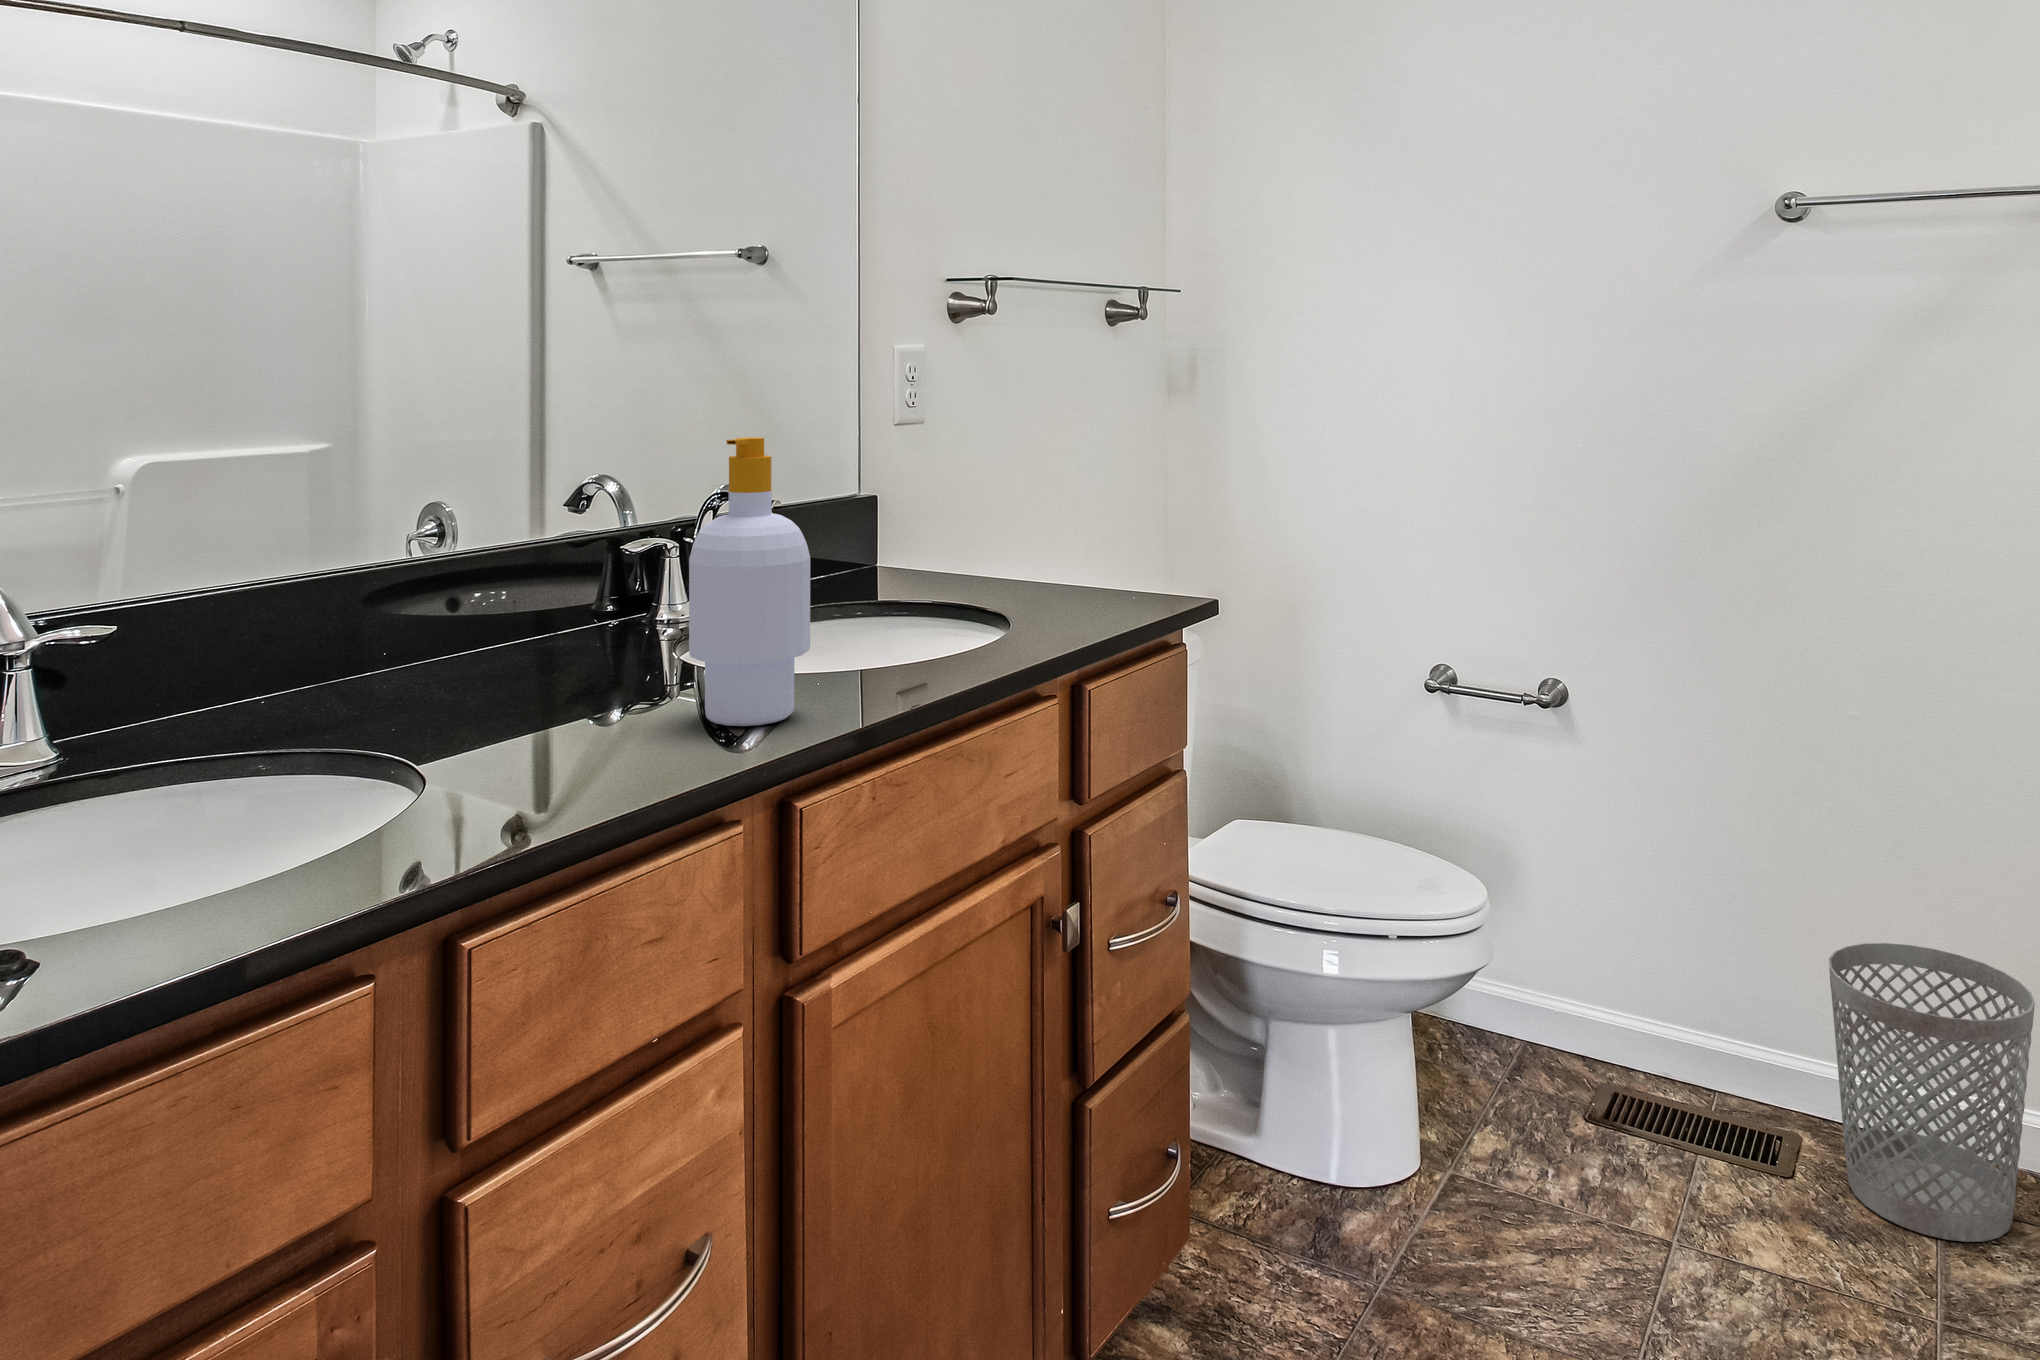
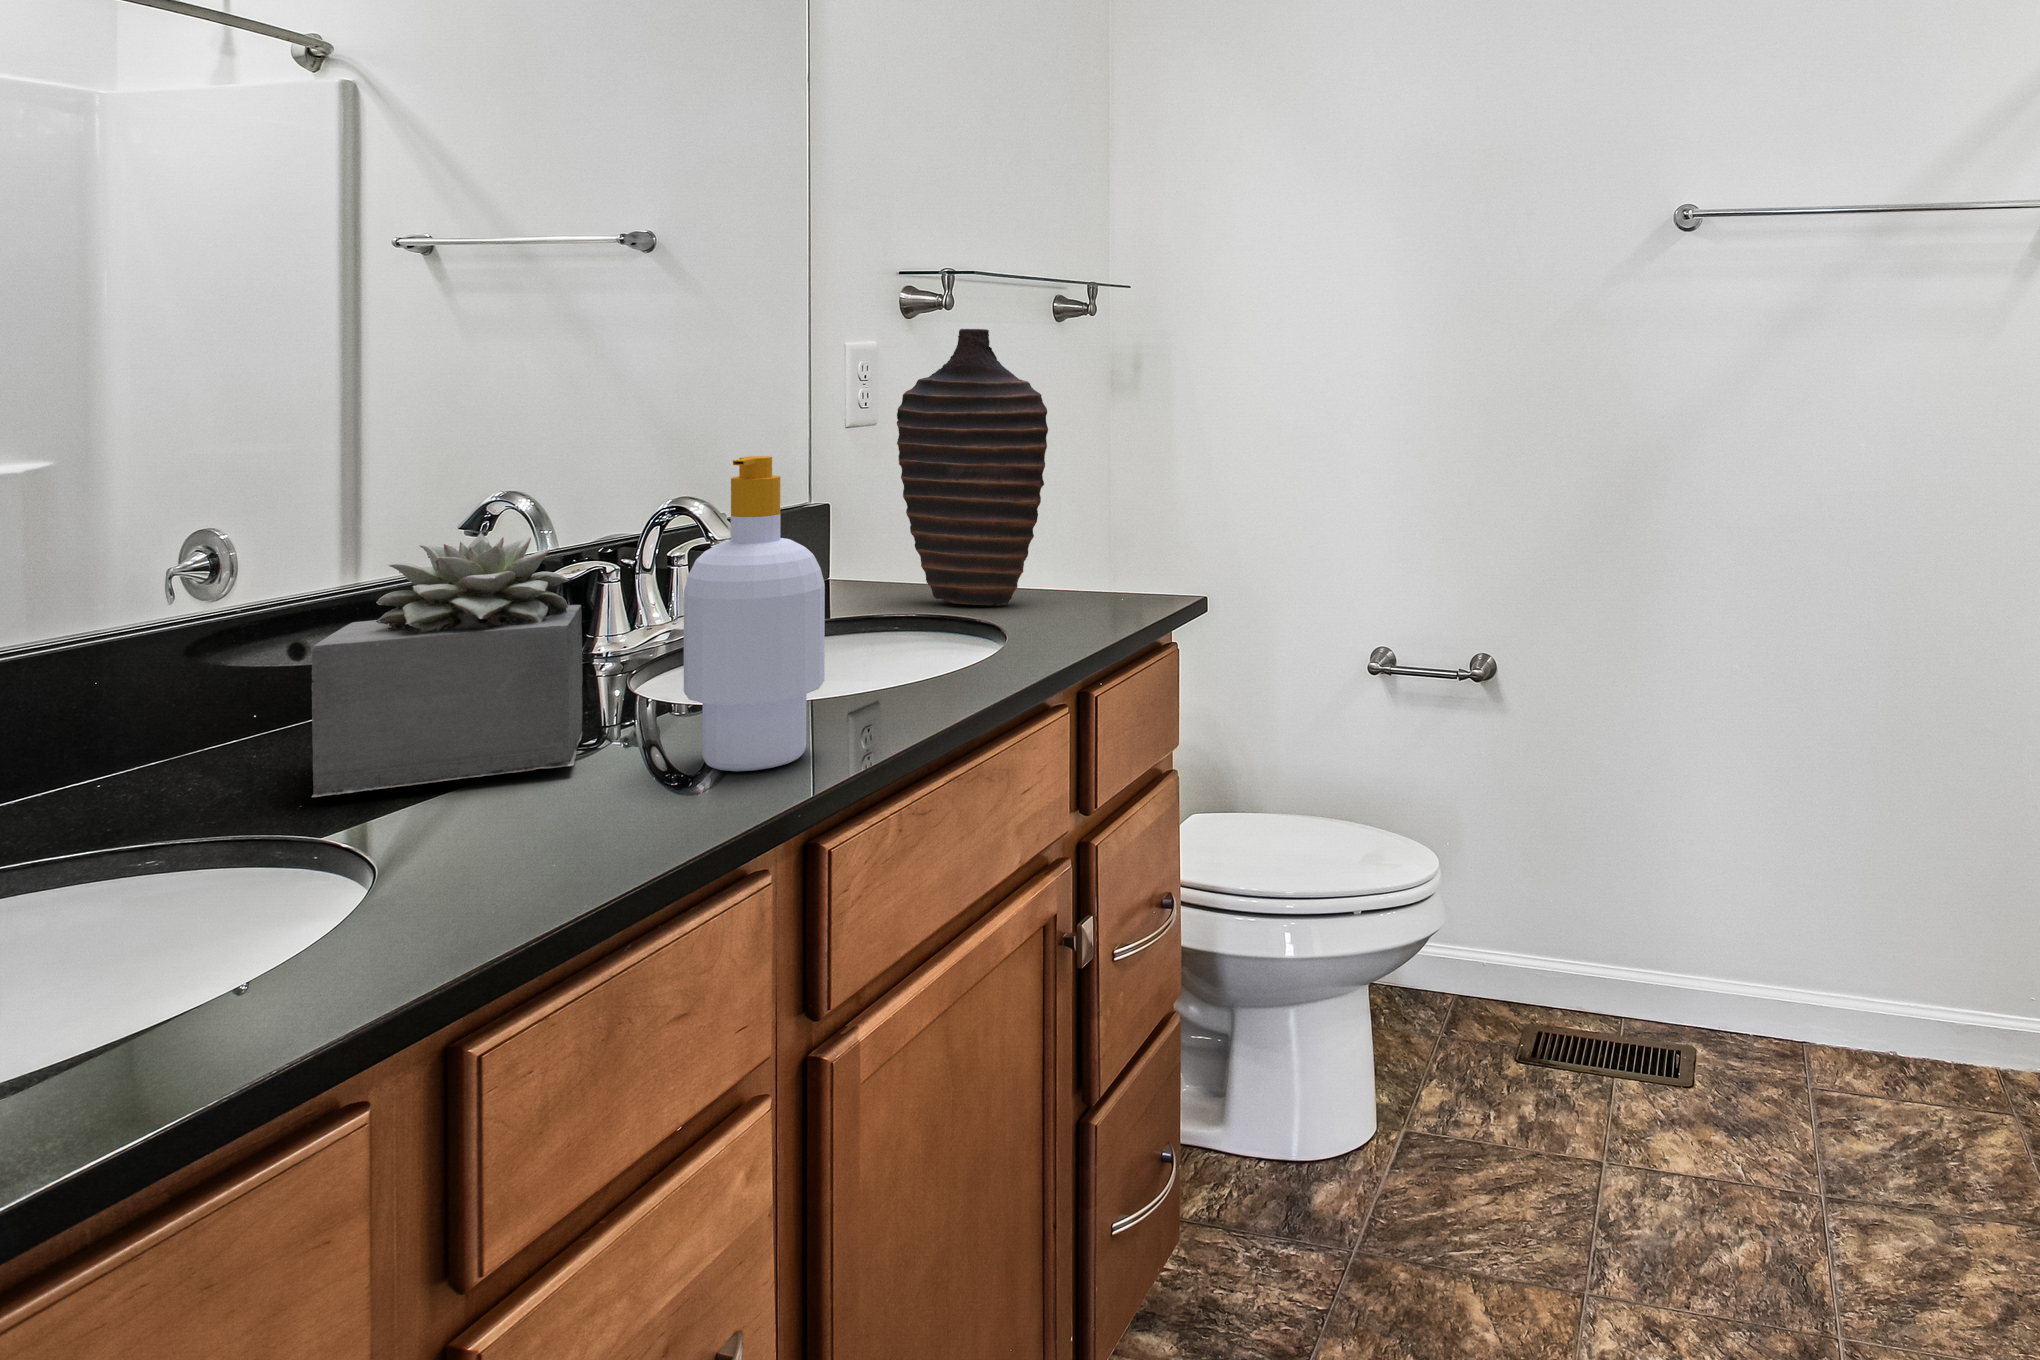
decorative vase: none [936,330,1070,596] -> present [897,329,1048,606]
succulent plant: none [397,502,624,721] -> present [312,532,583,797]
wastebasket: present [1829,943,2035,1242] -> none [1726,872,1888,1123]

